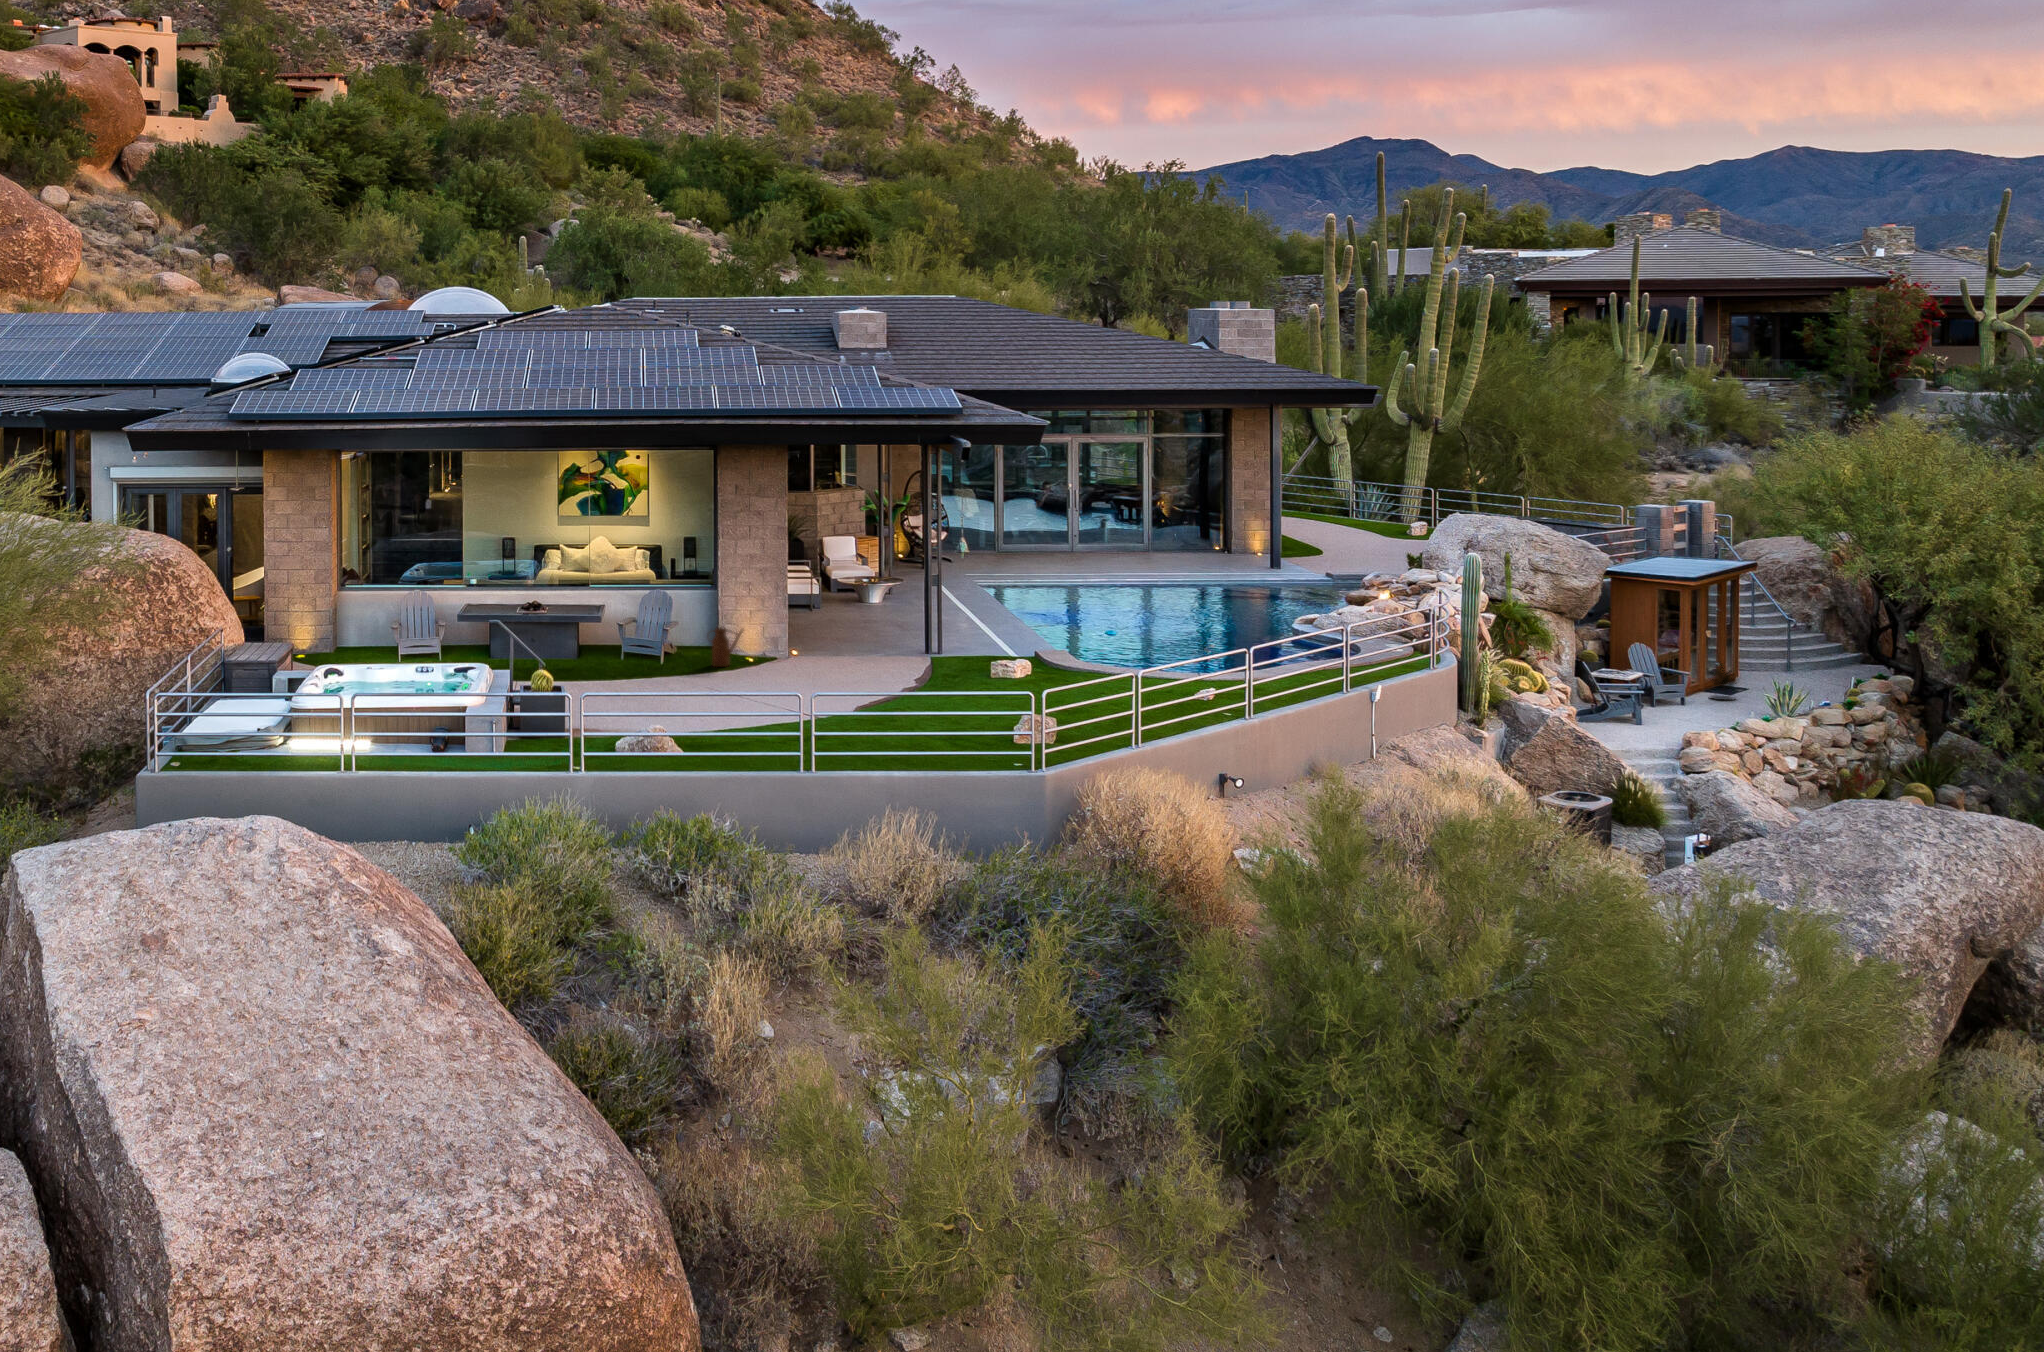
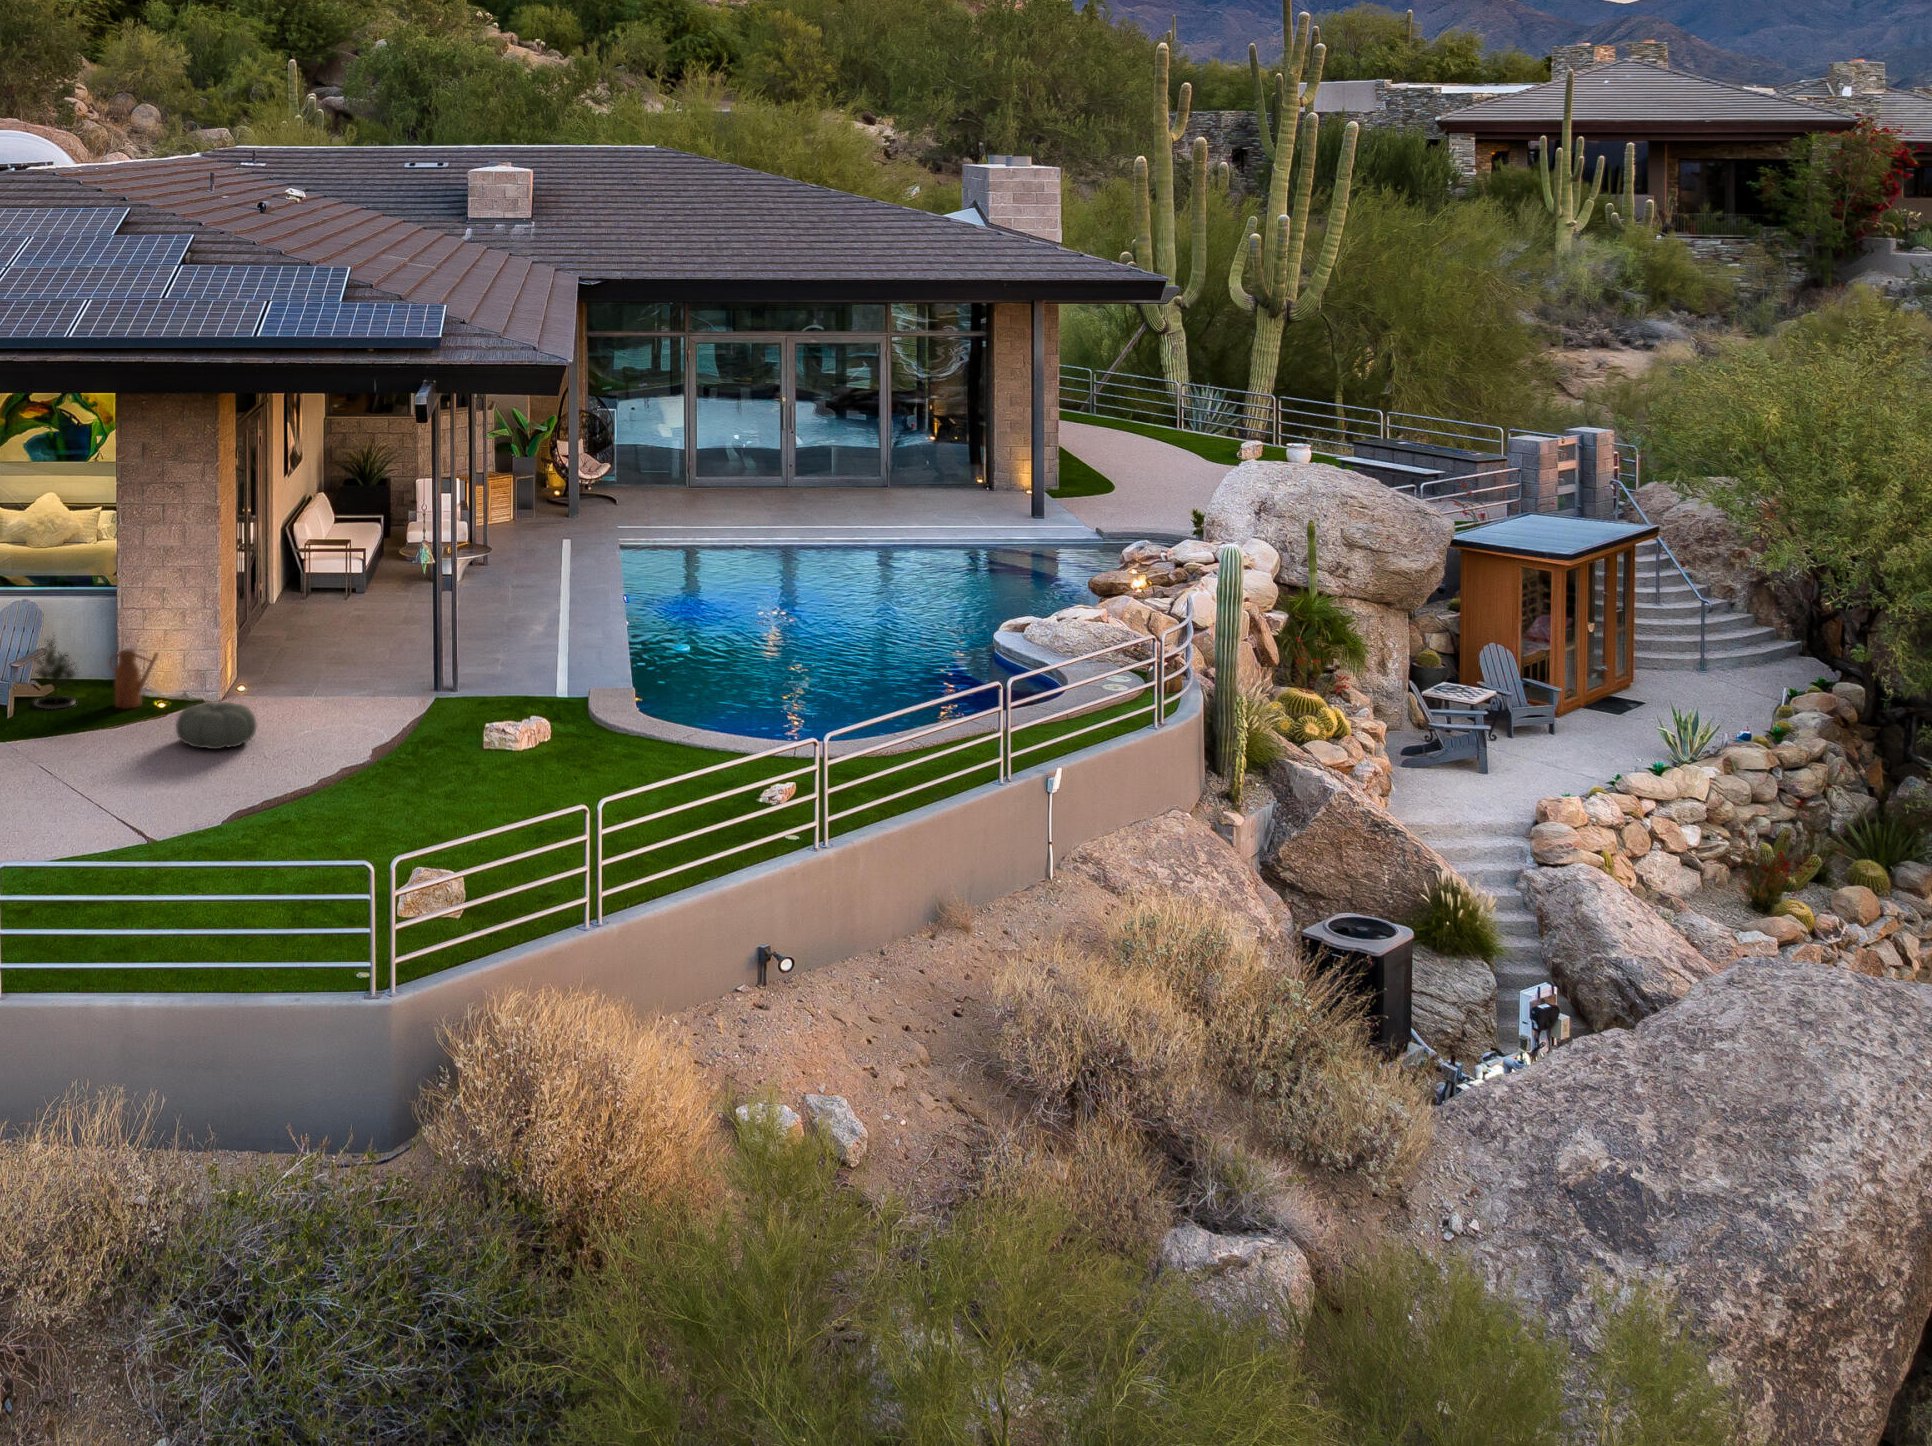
pouf: none [776,655,831,683] -> present [176,702,257,749]
potted tree: present [1710,661,1737,700] -> present [34,639,78,709]

